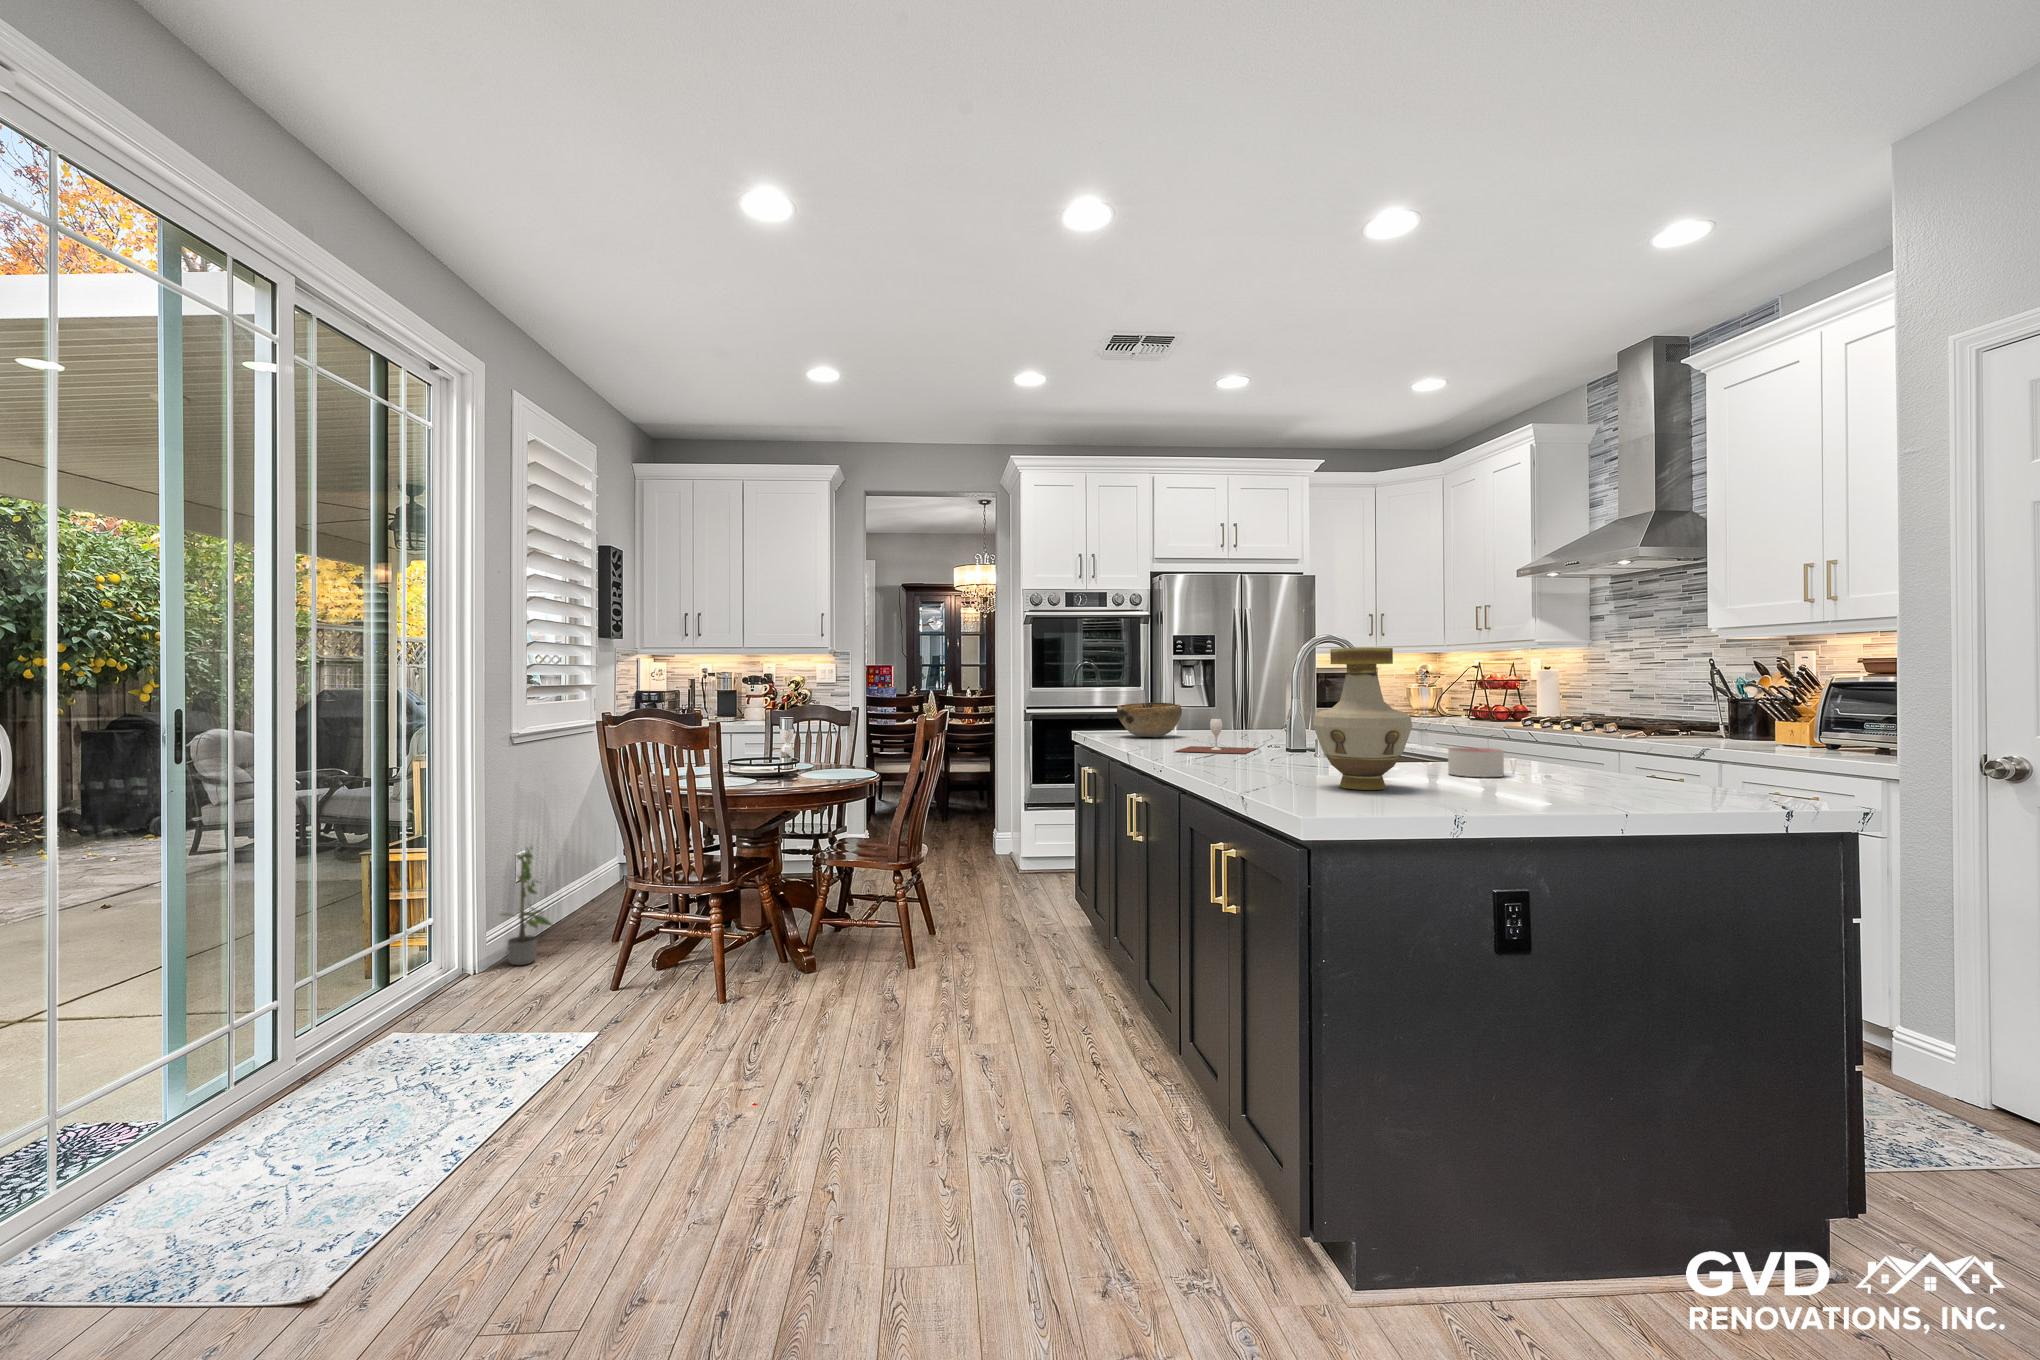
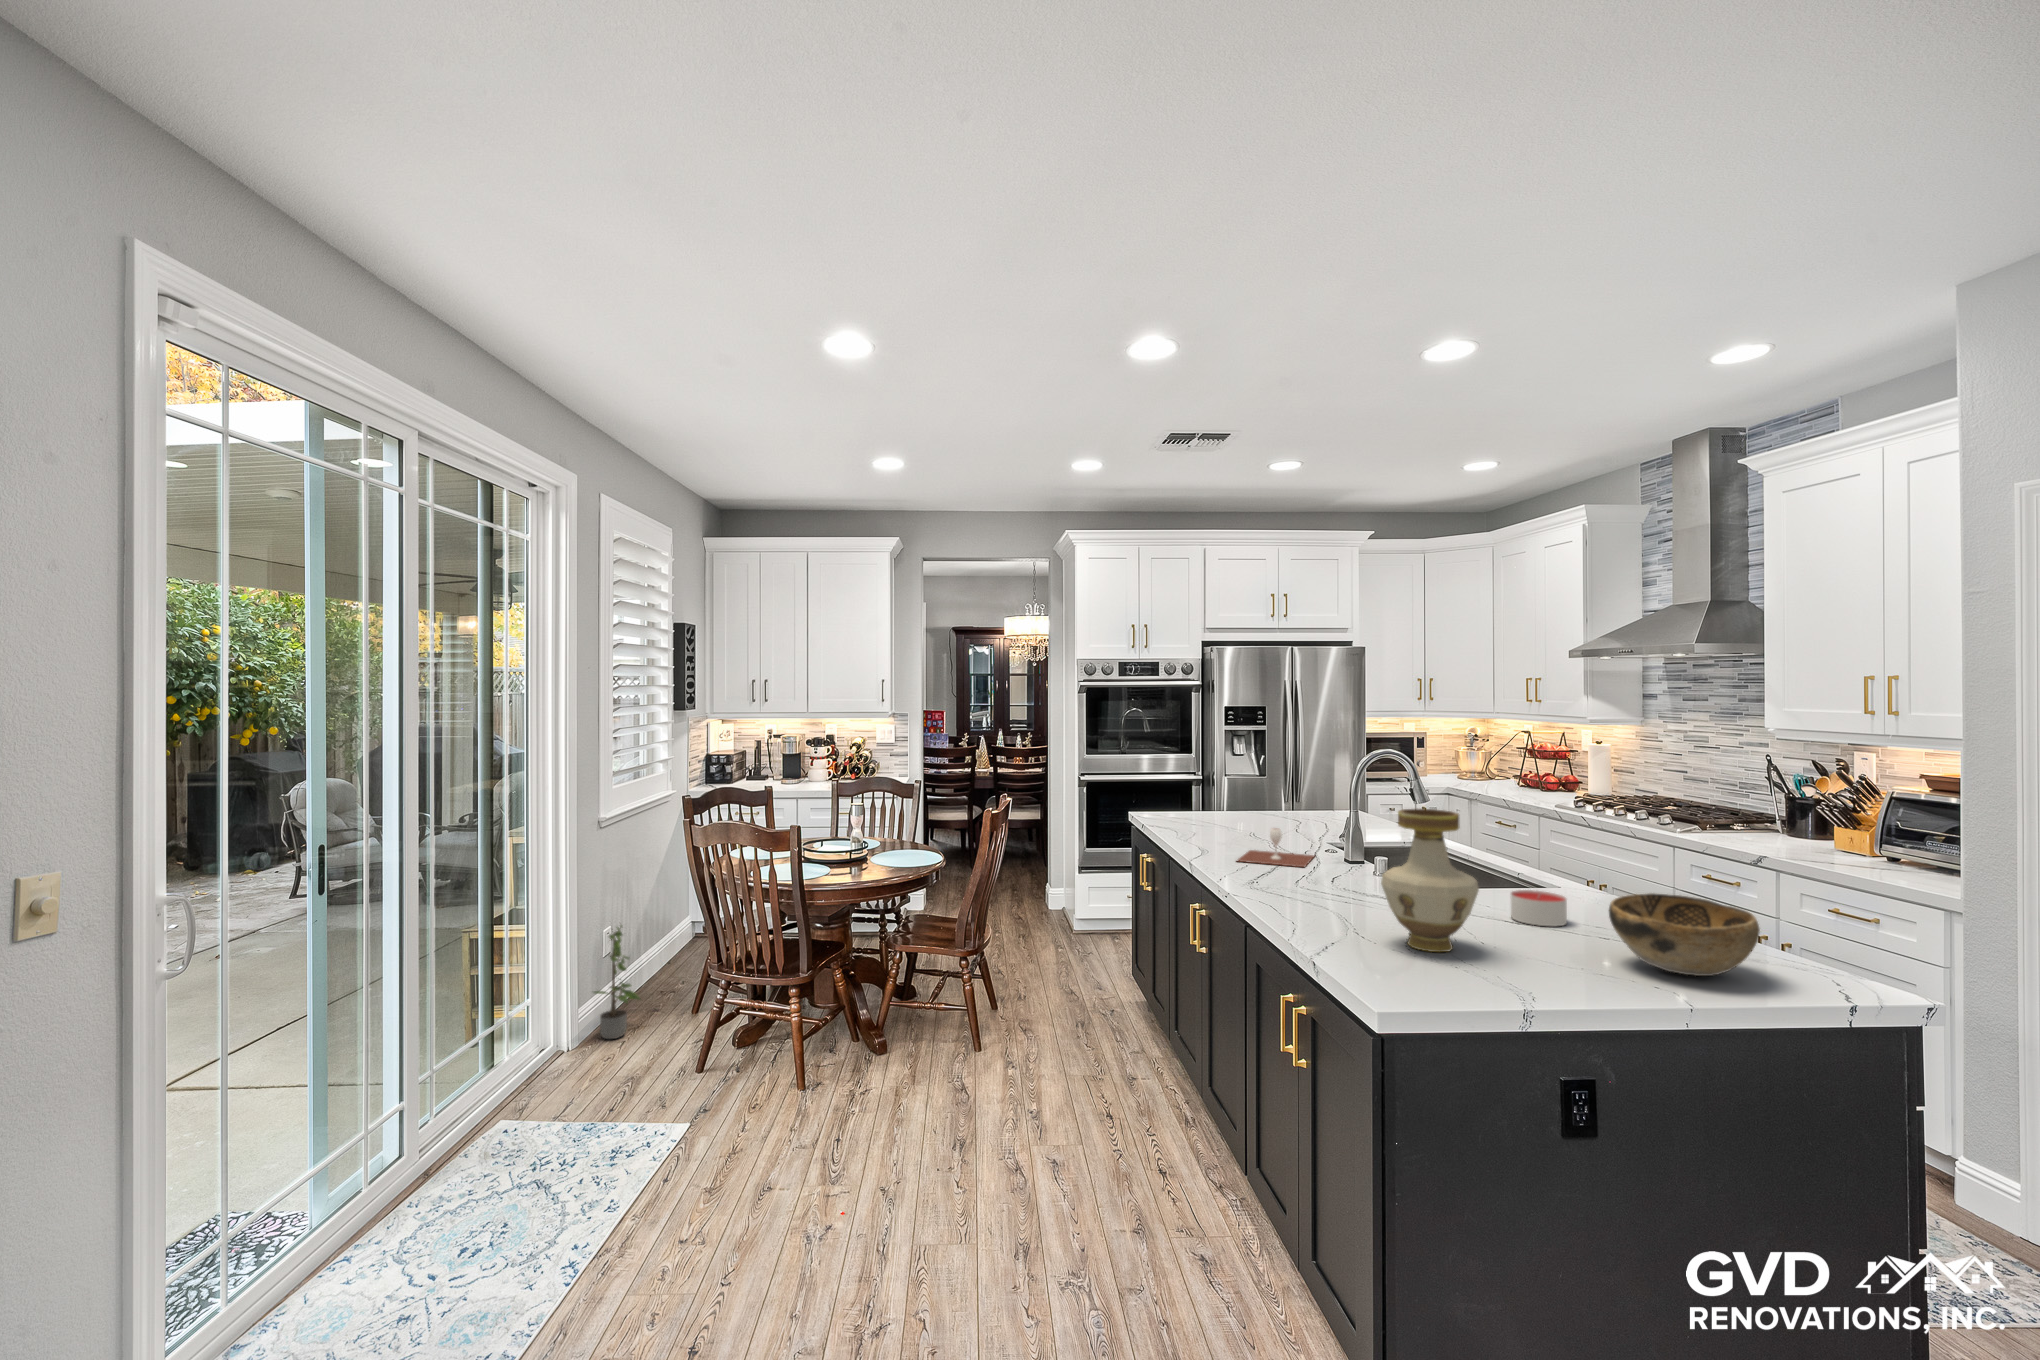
decorative bowl: present [1117,703,1182,737] -> present [1609,893,1760,976]

